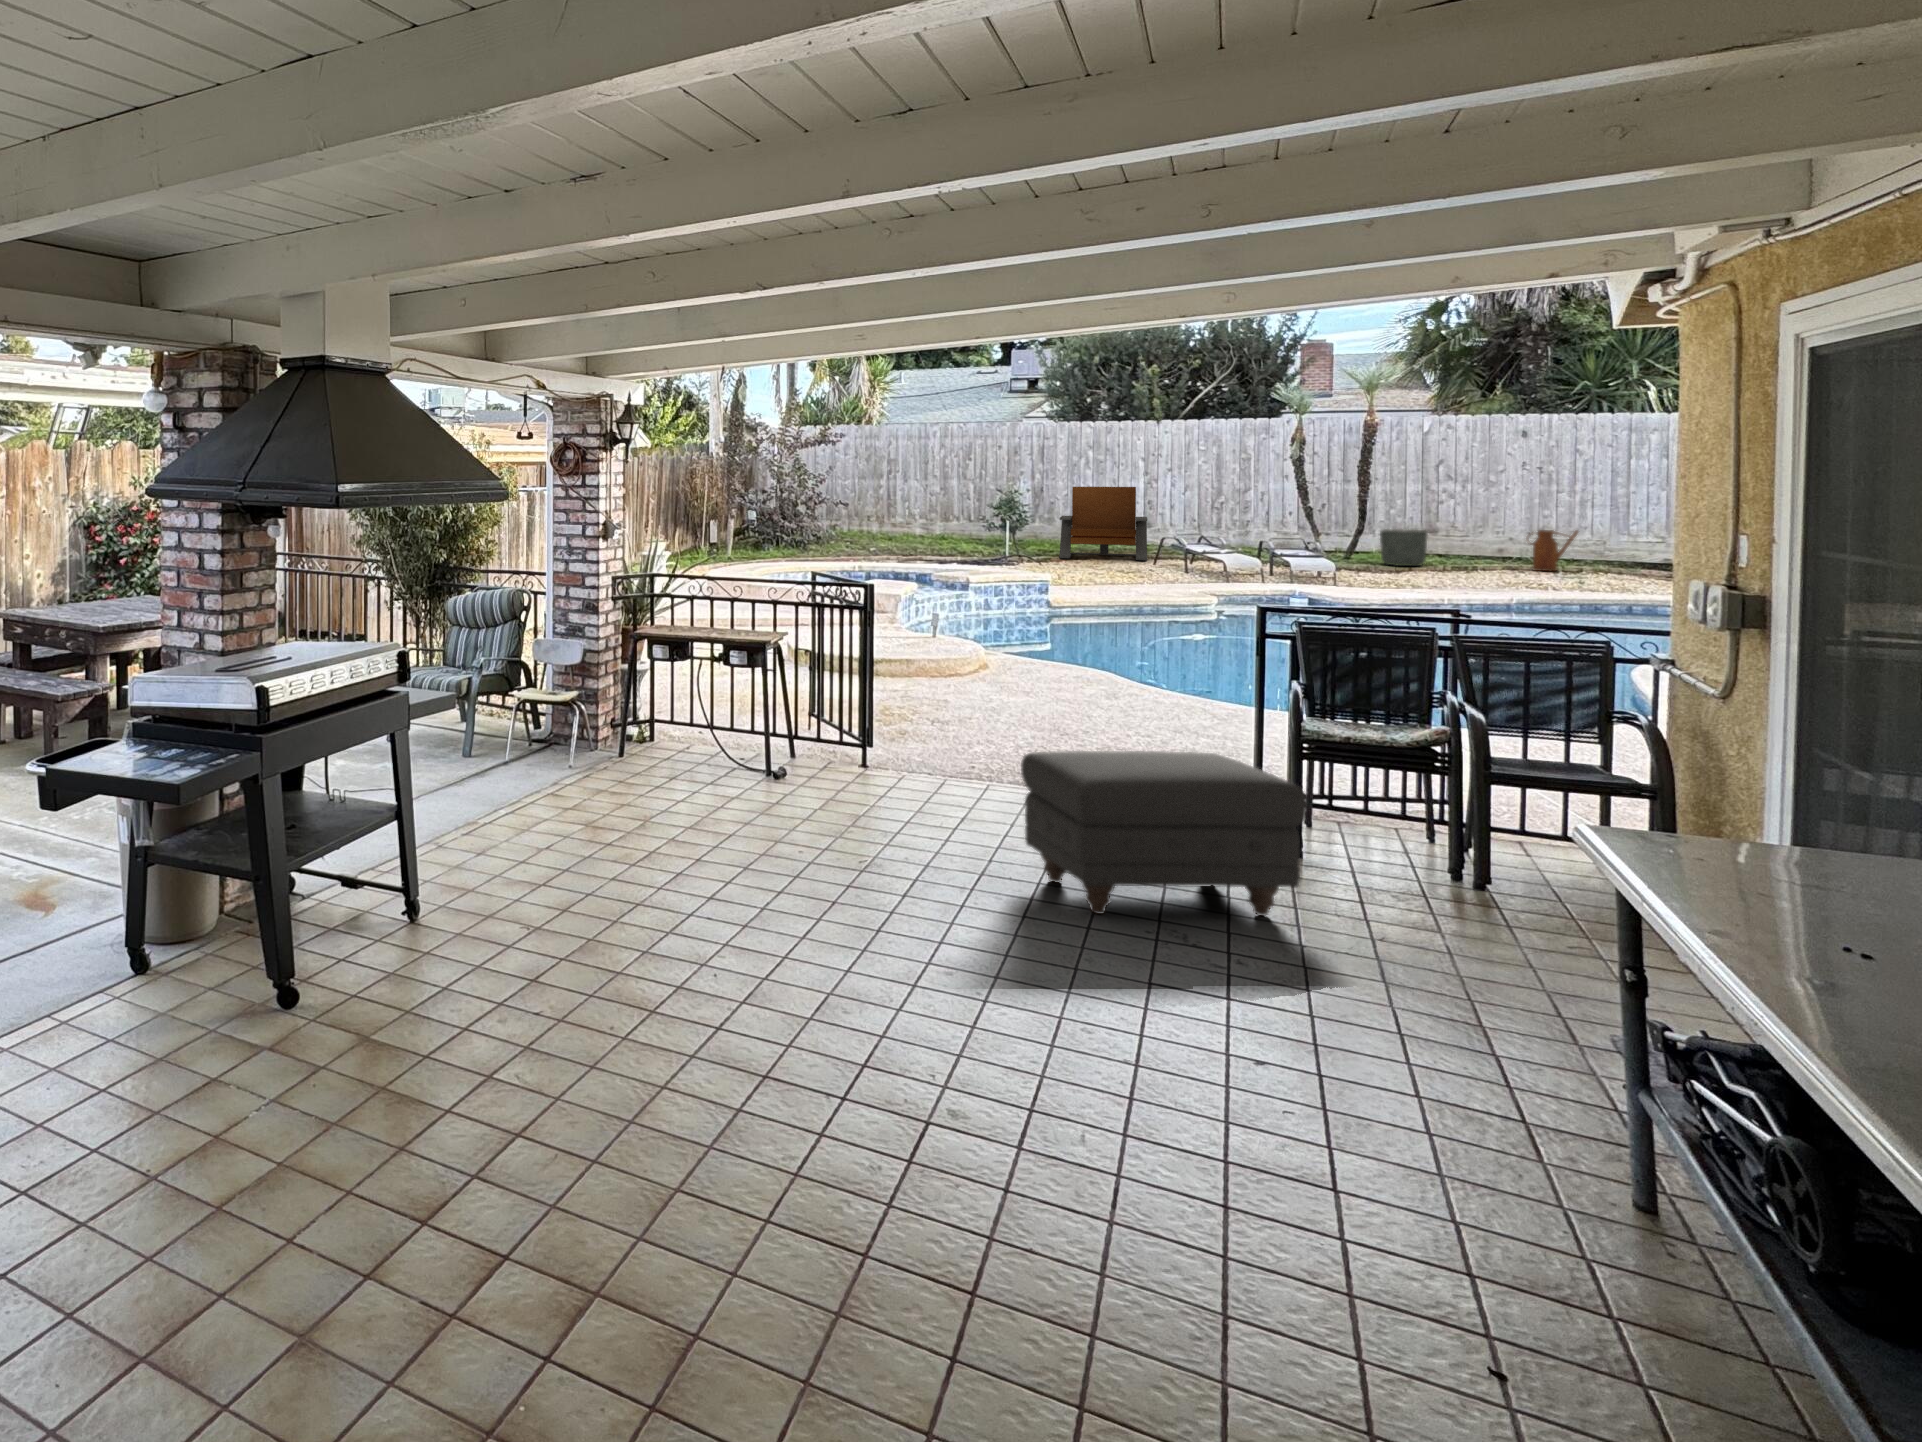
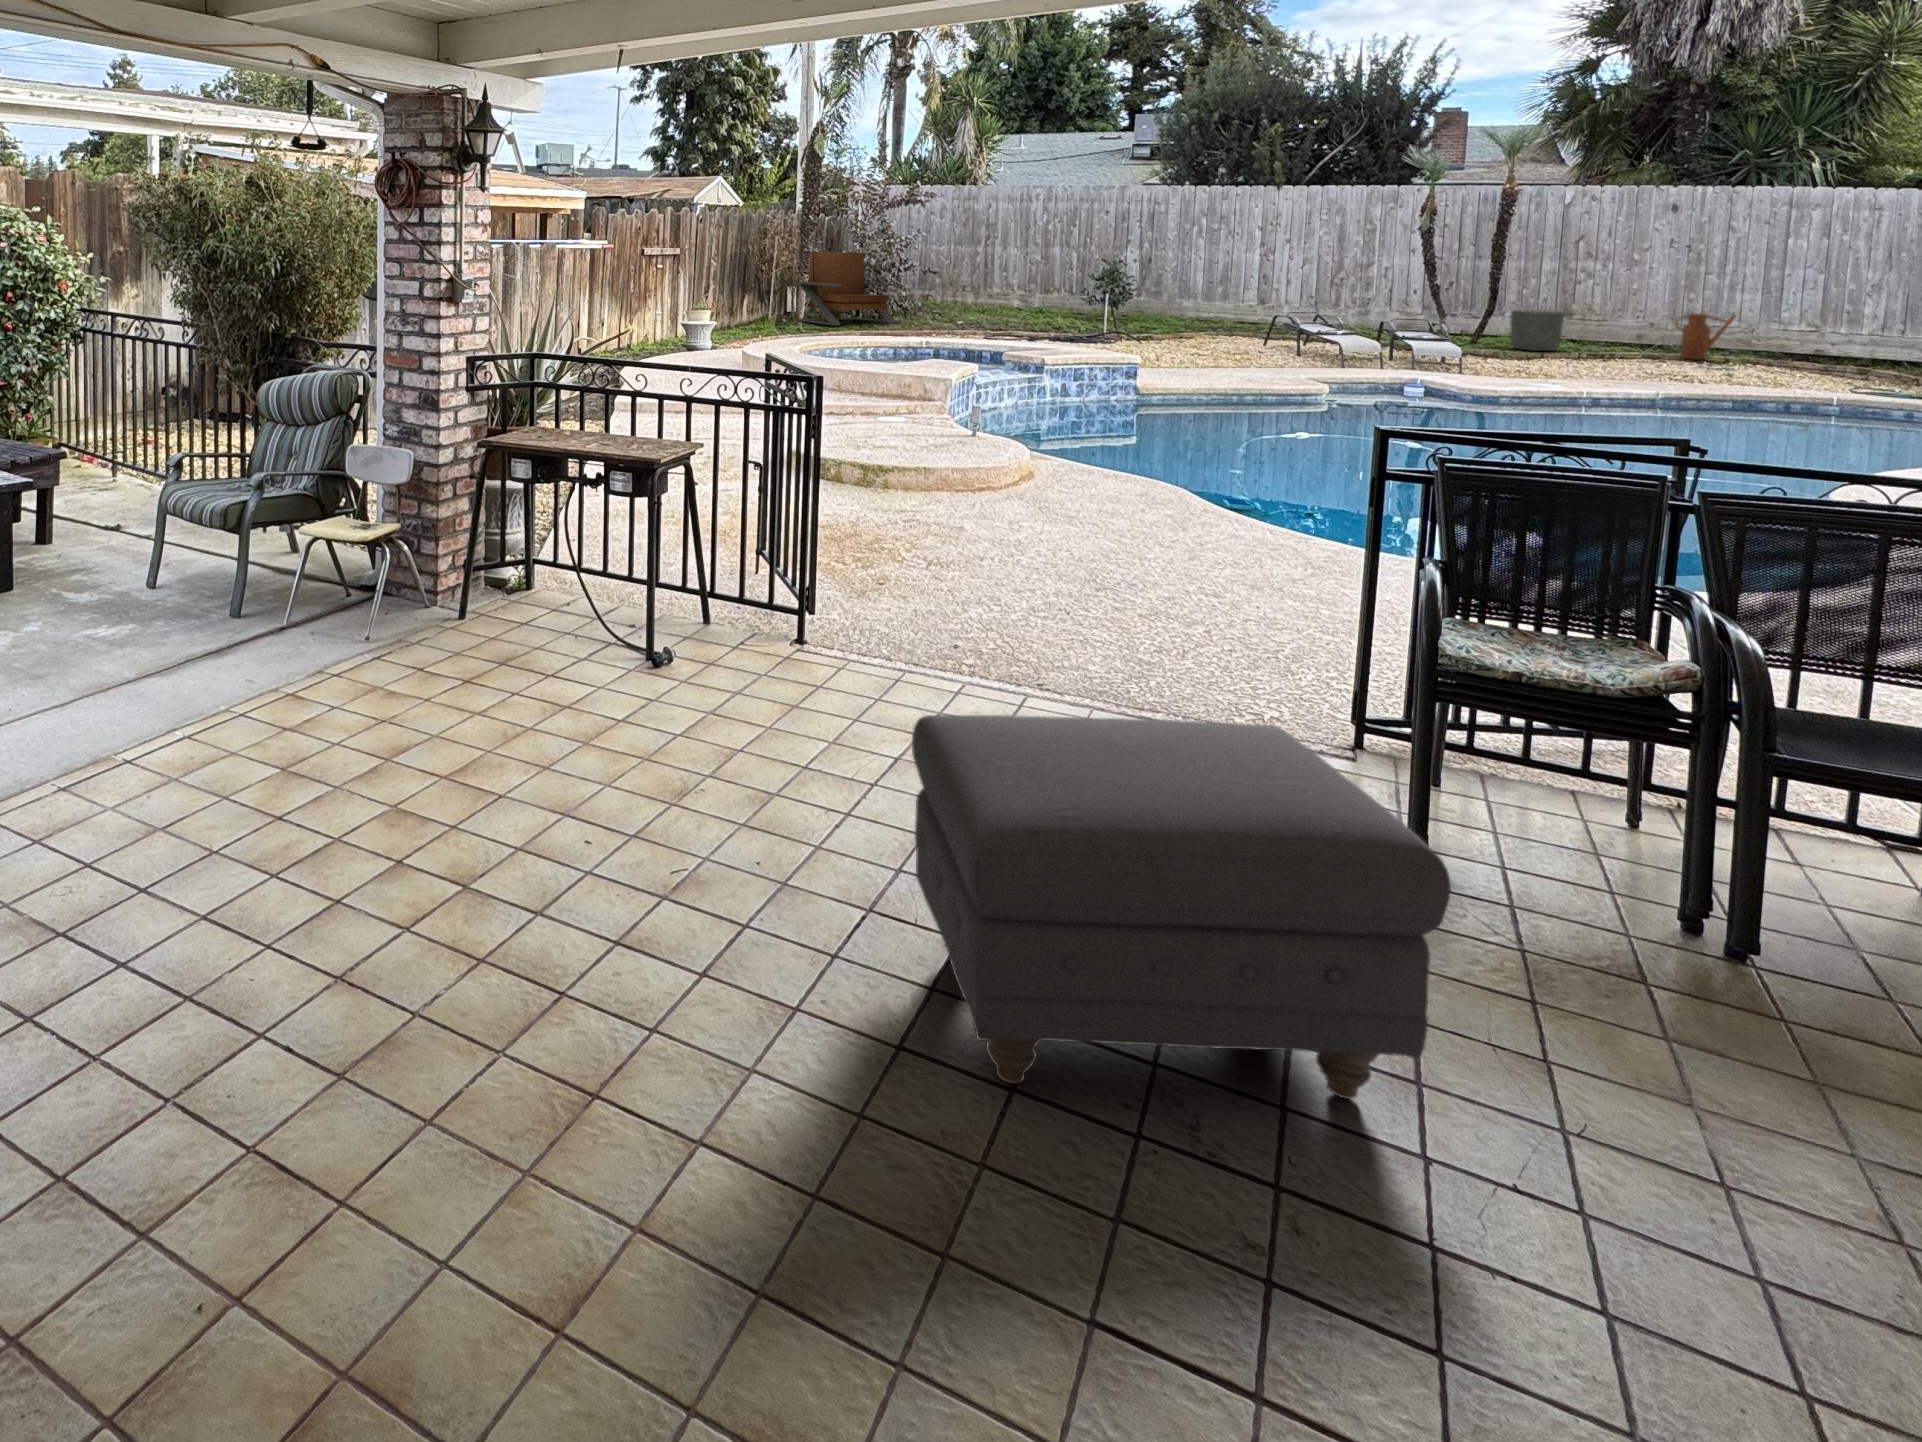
lounge chair: present [1059,487,1147,560] -> present [797,252,897,325]

